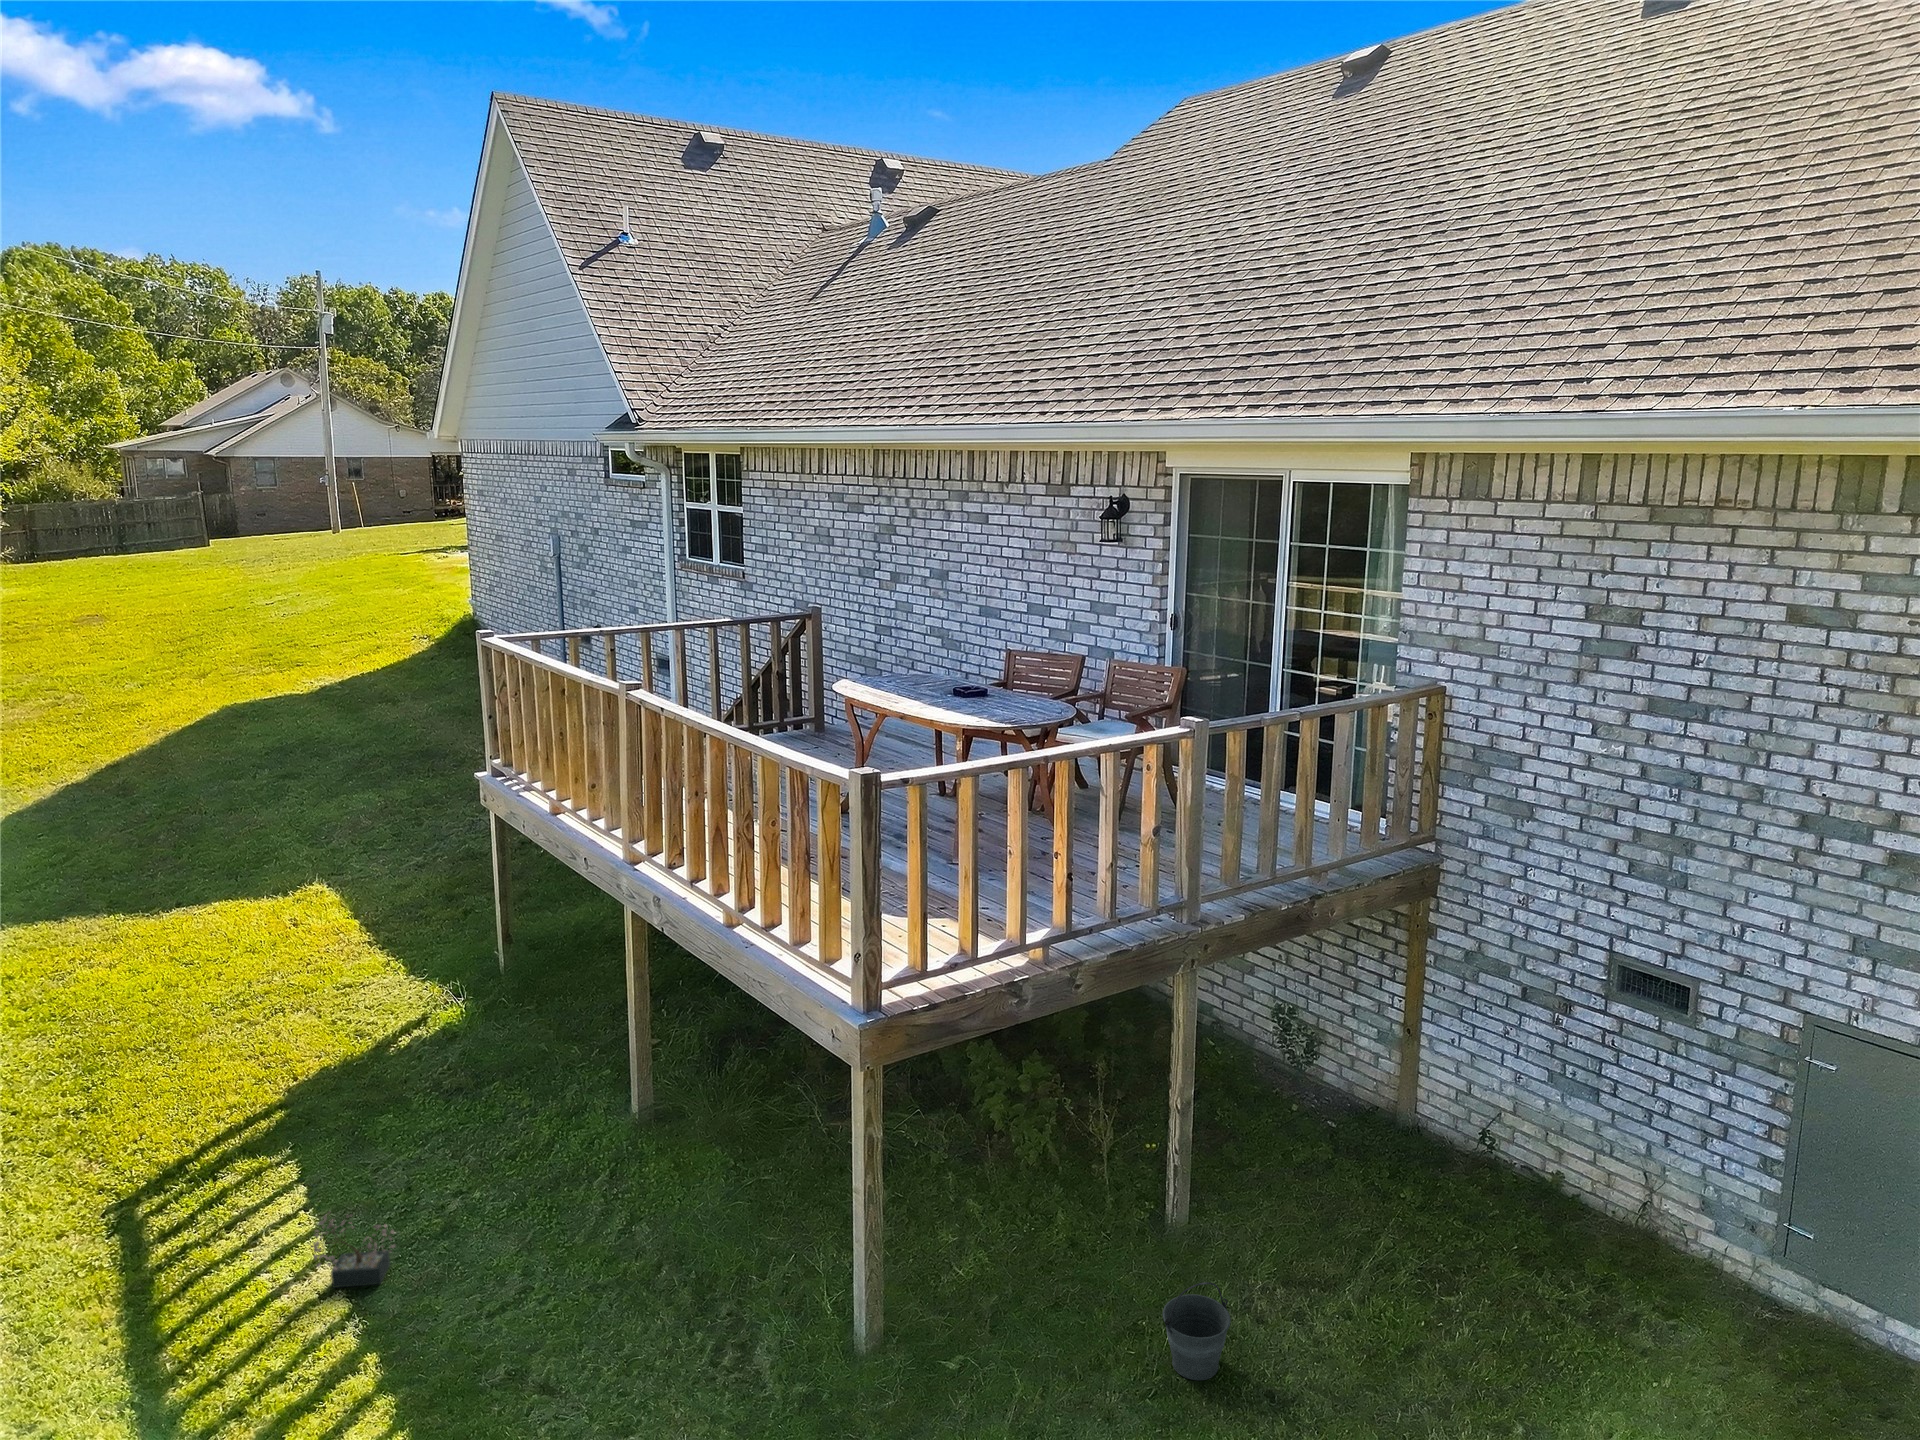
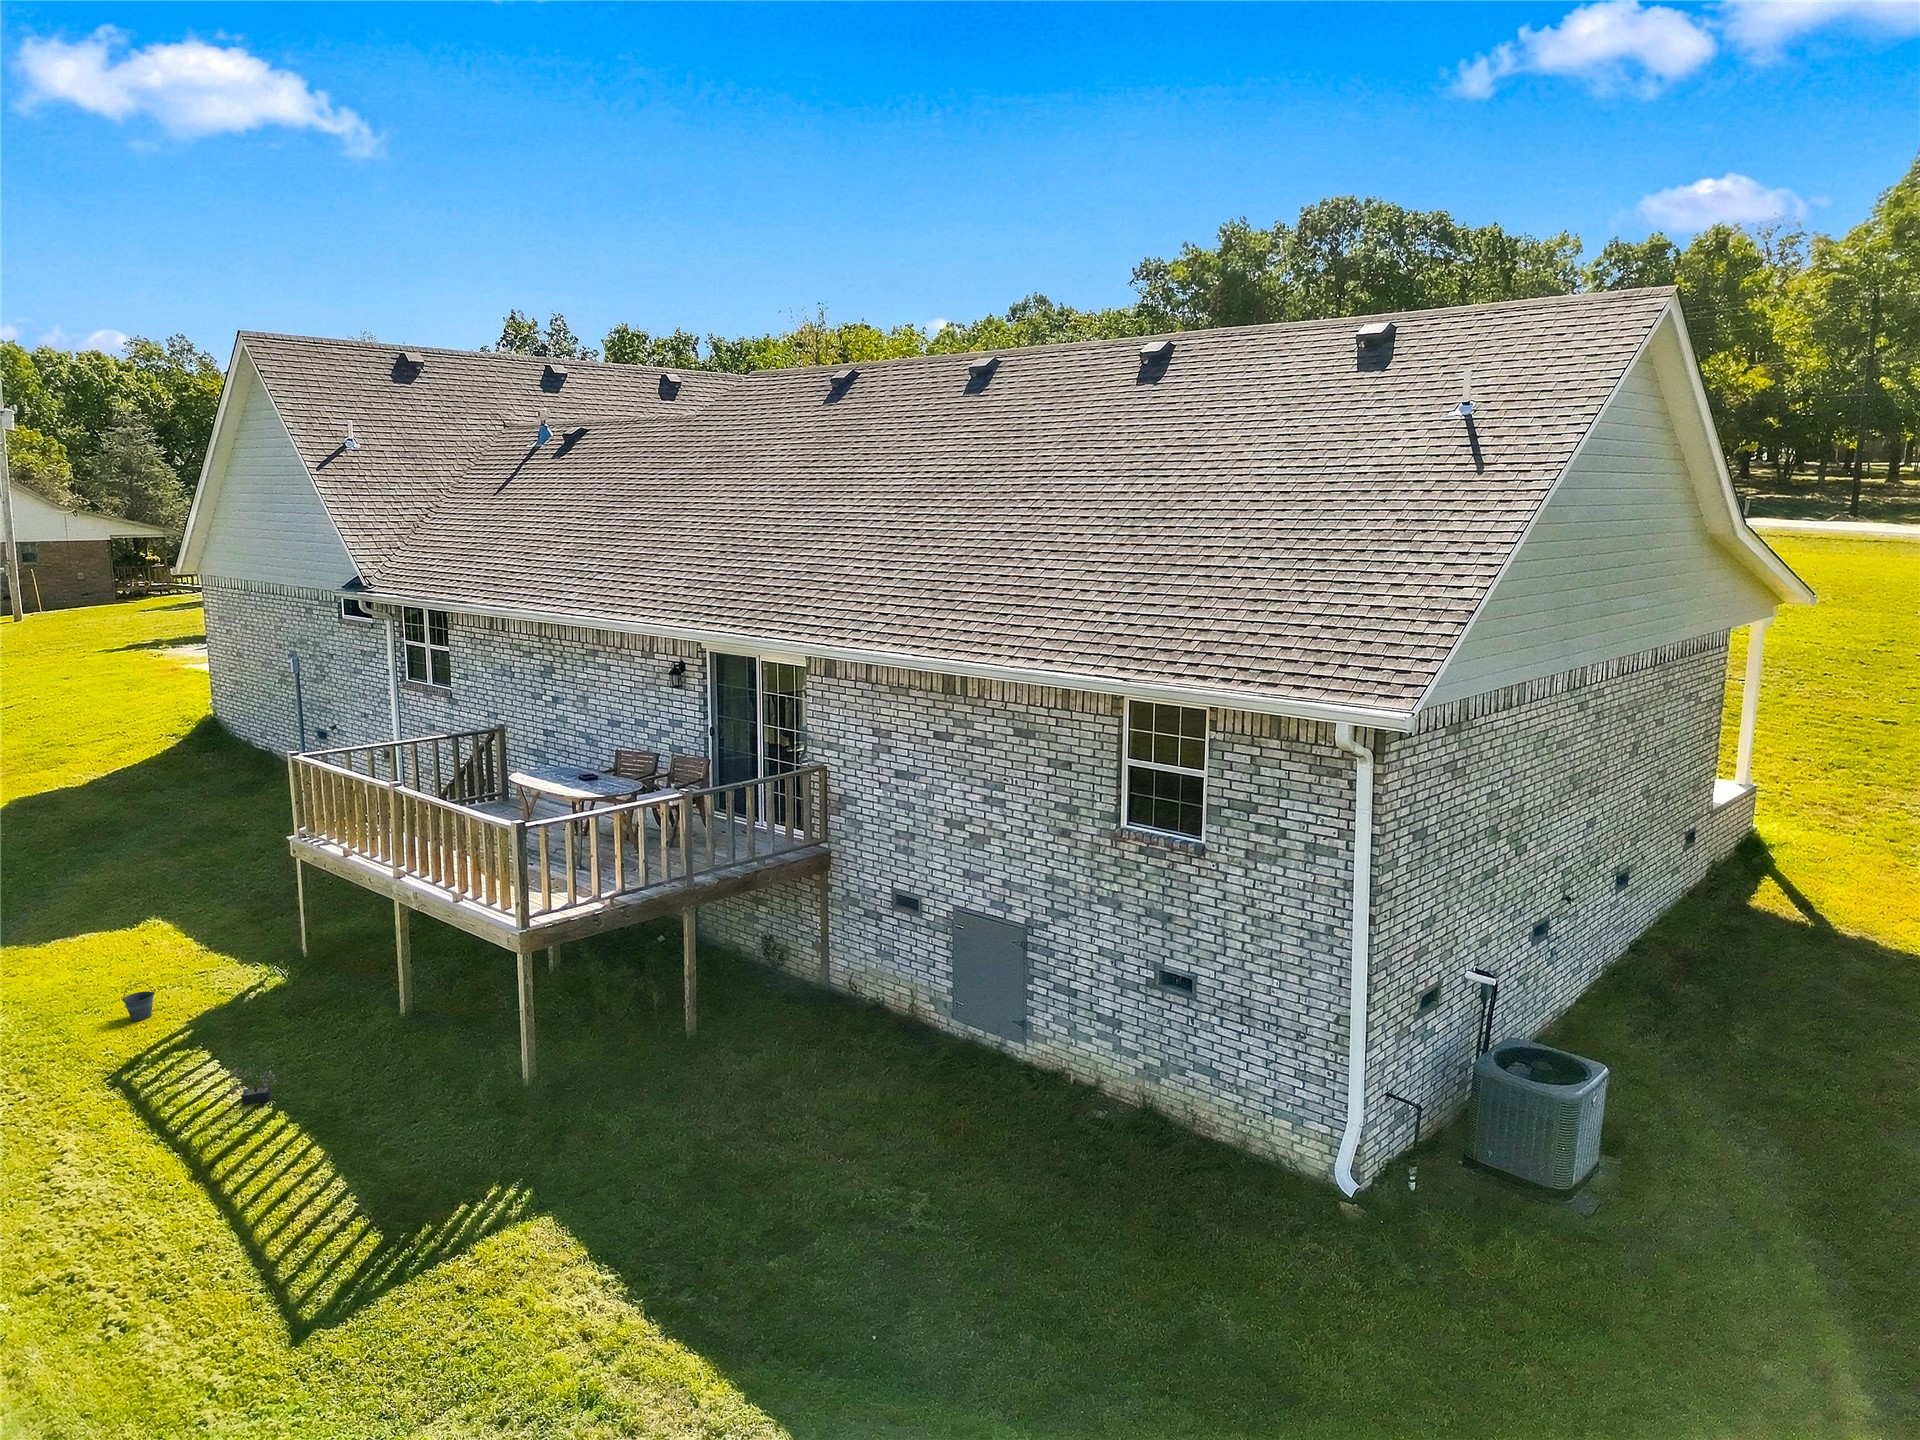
bucket: present [1163,1282,1231,1381] -> present [121,983,154,1021]

